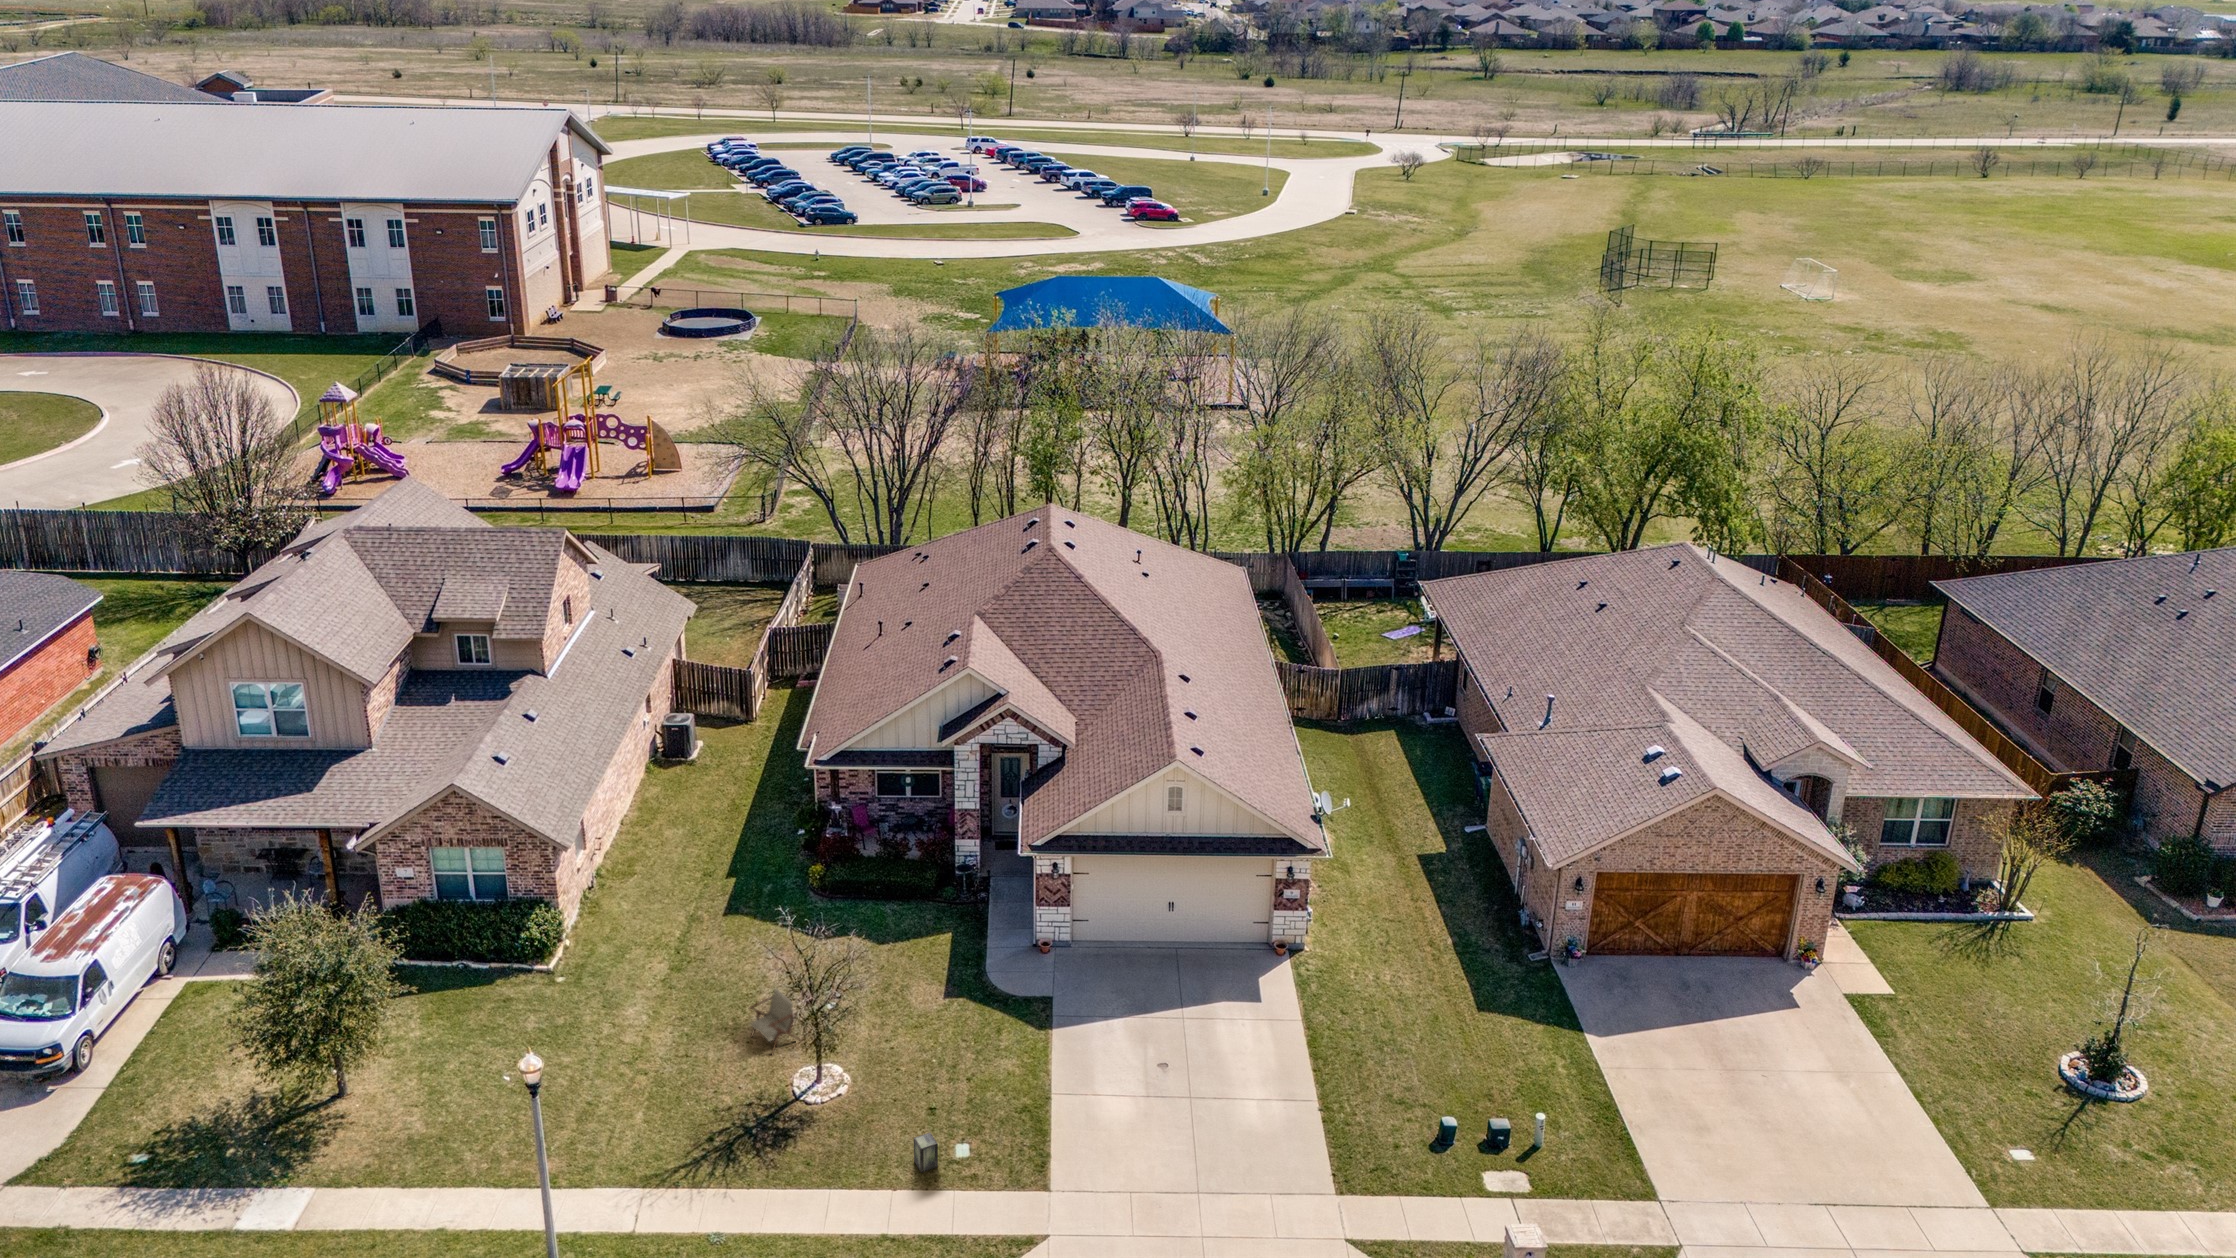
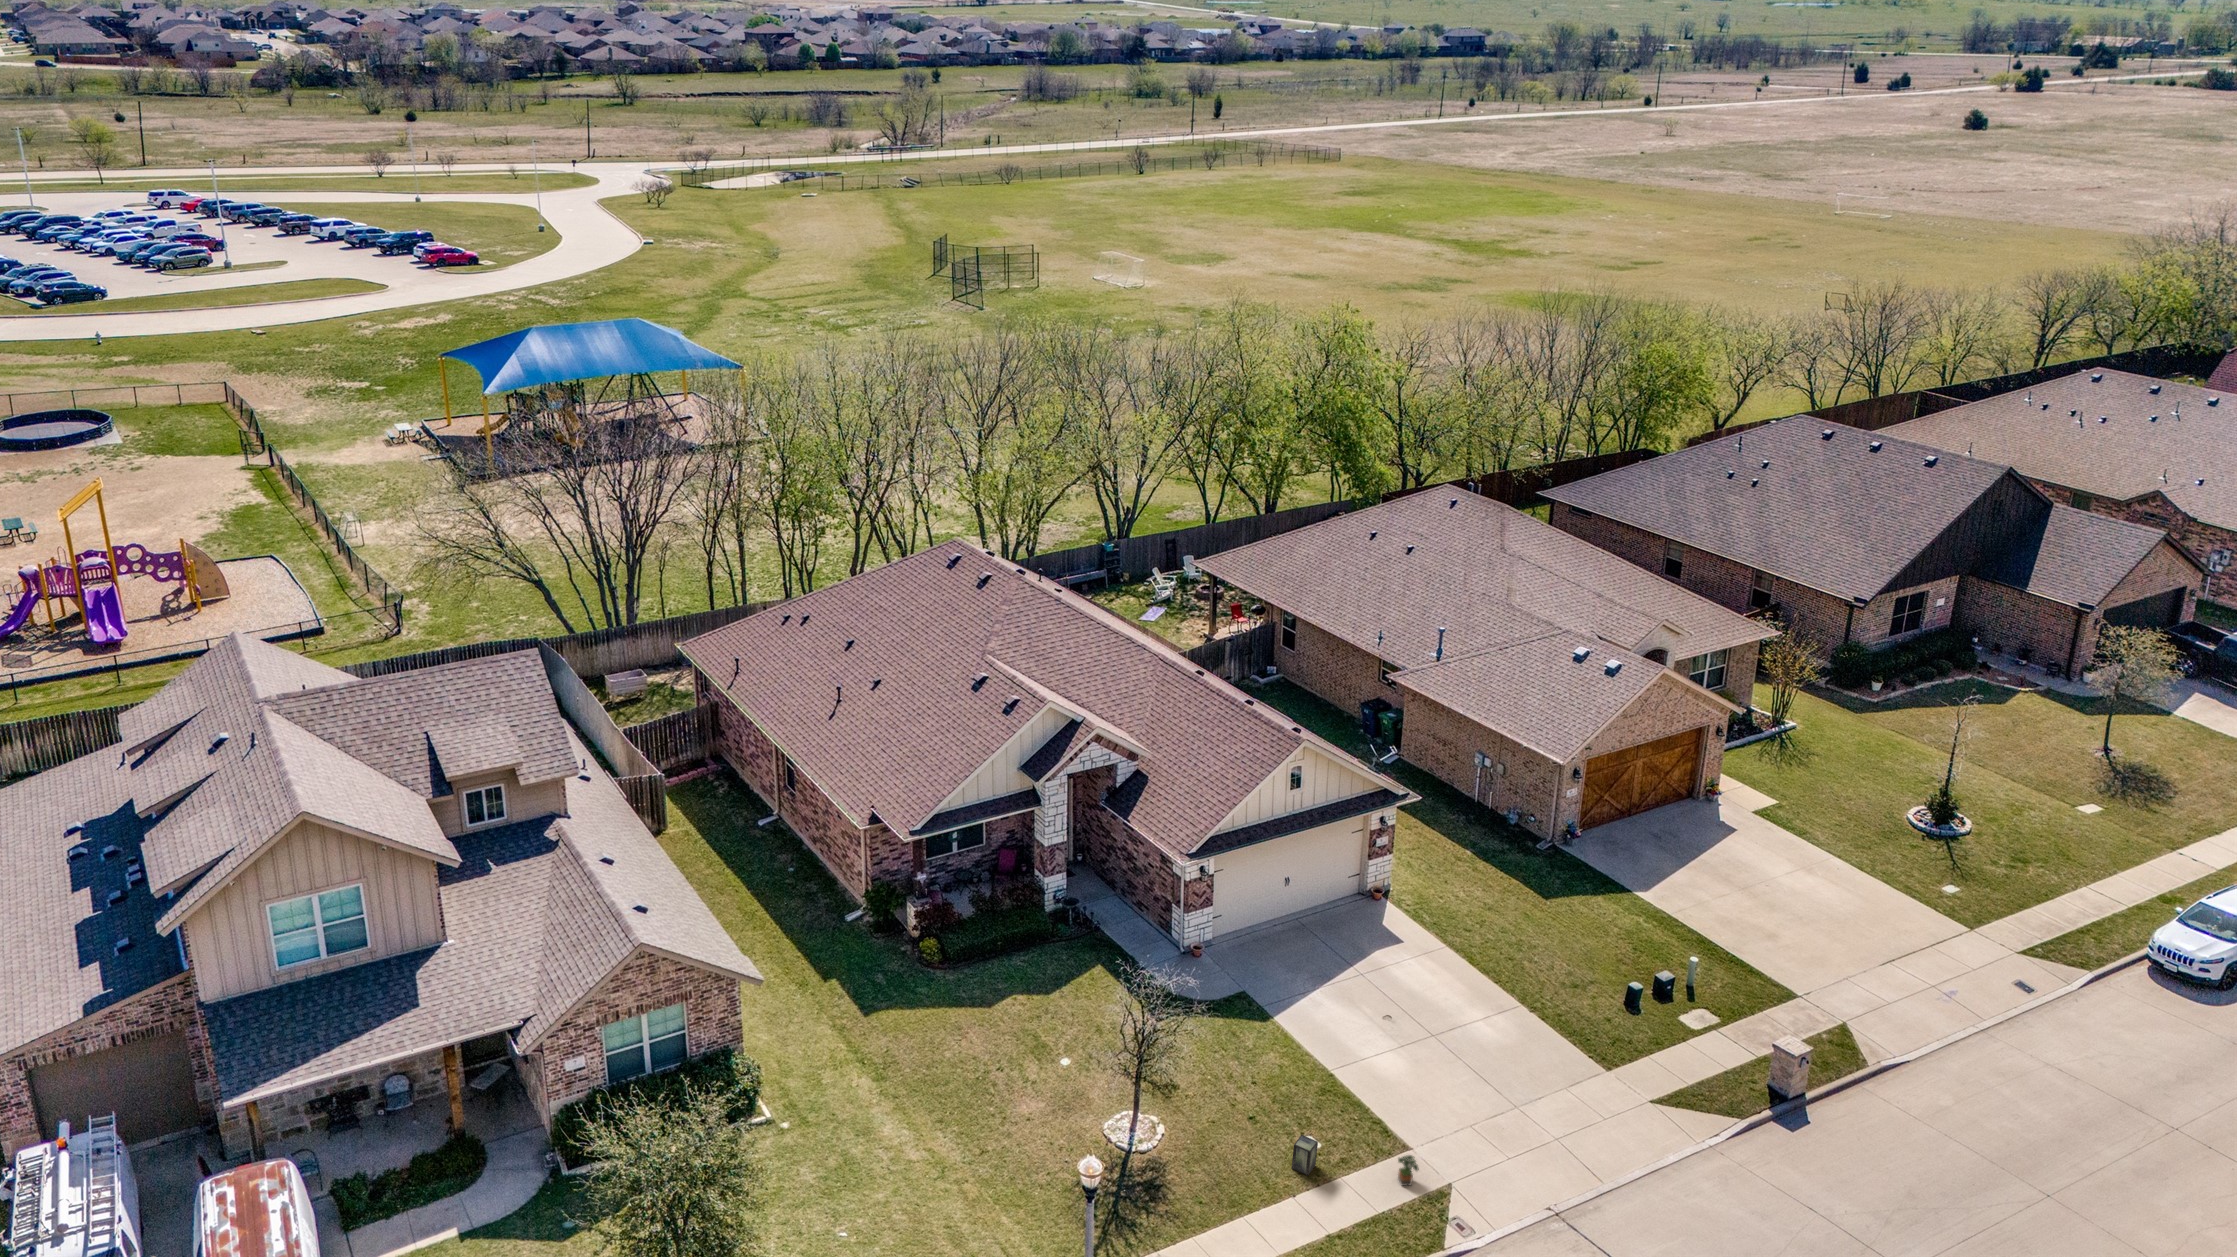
lounge chair: present [749,989,800,1054] -> none [1031,1057,1082,1126]
potted tree: none [993,1185,1013,1218] -> present [1398,1155,1419,1186]

